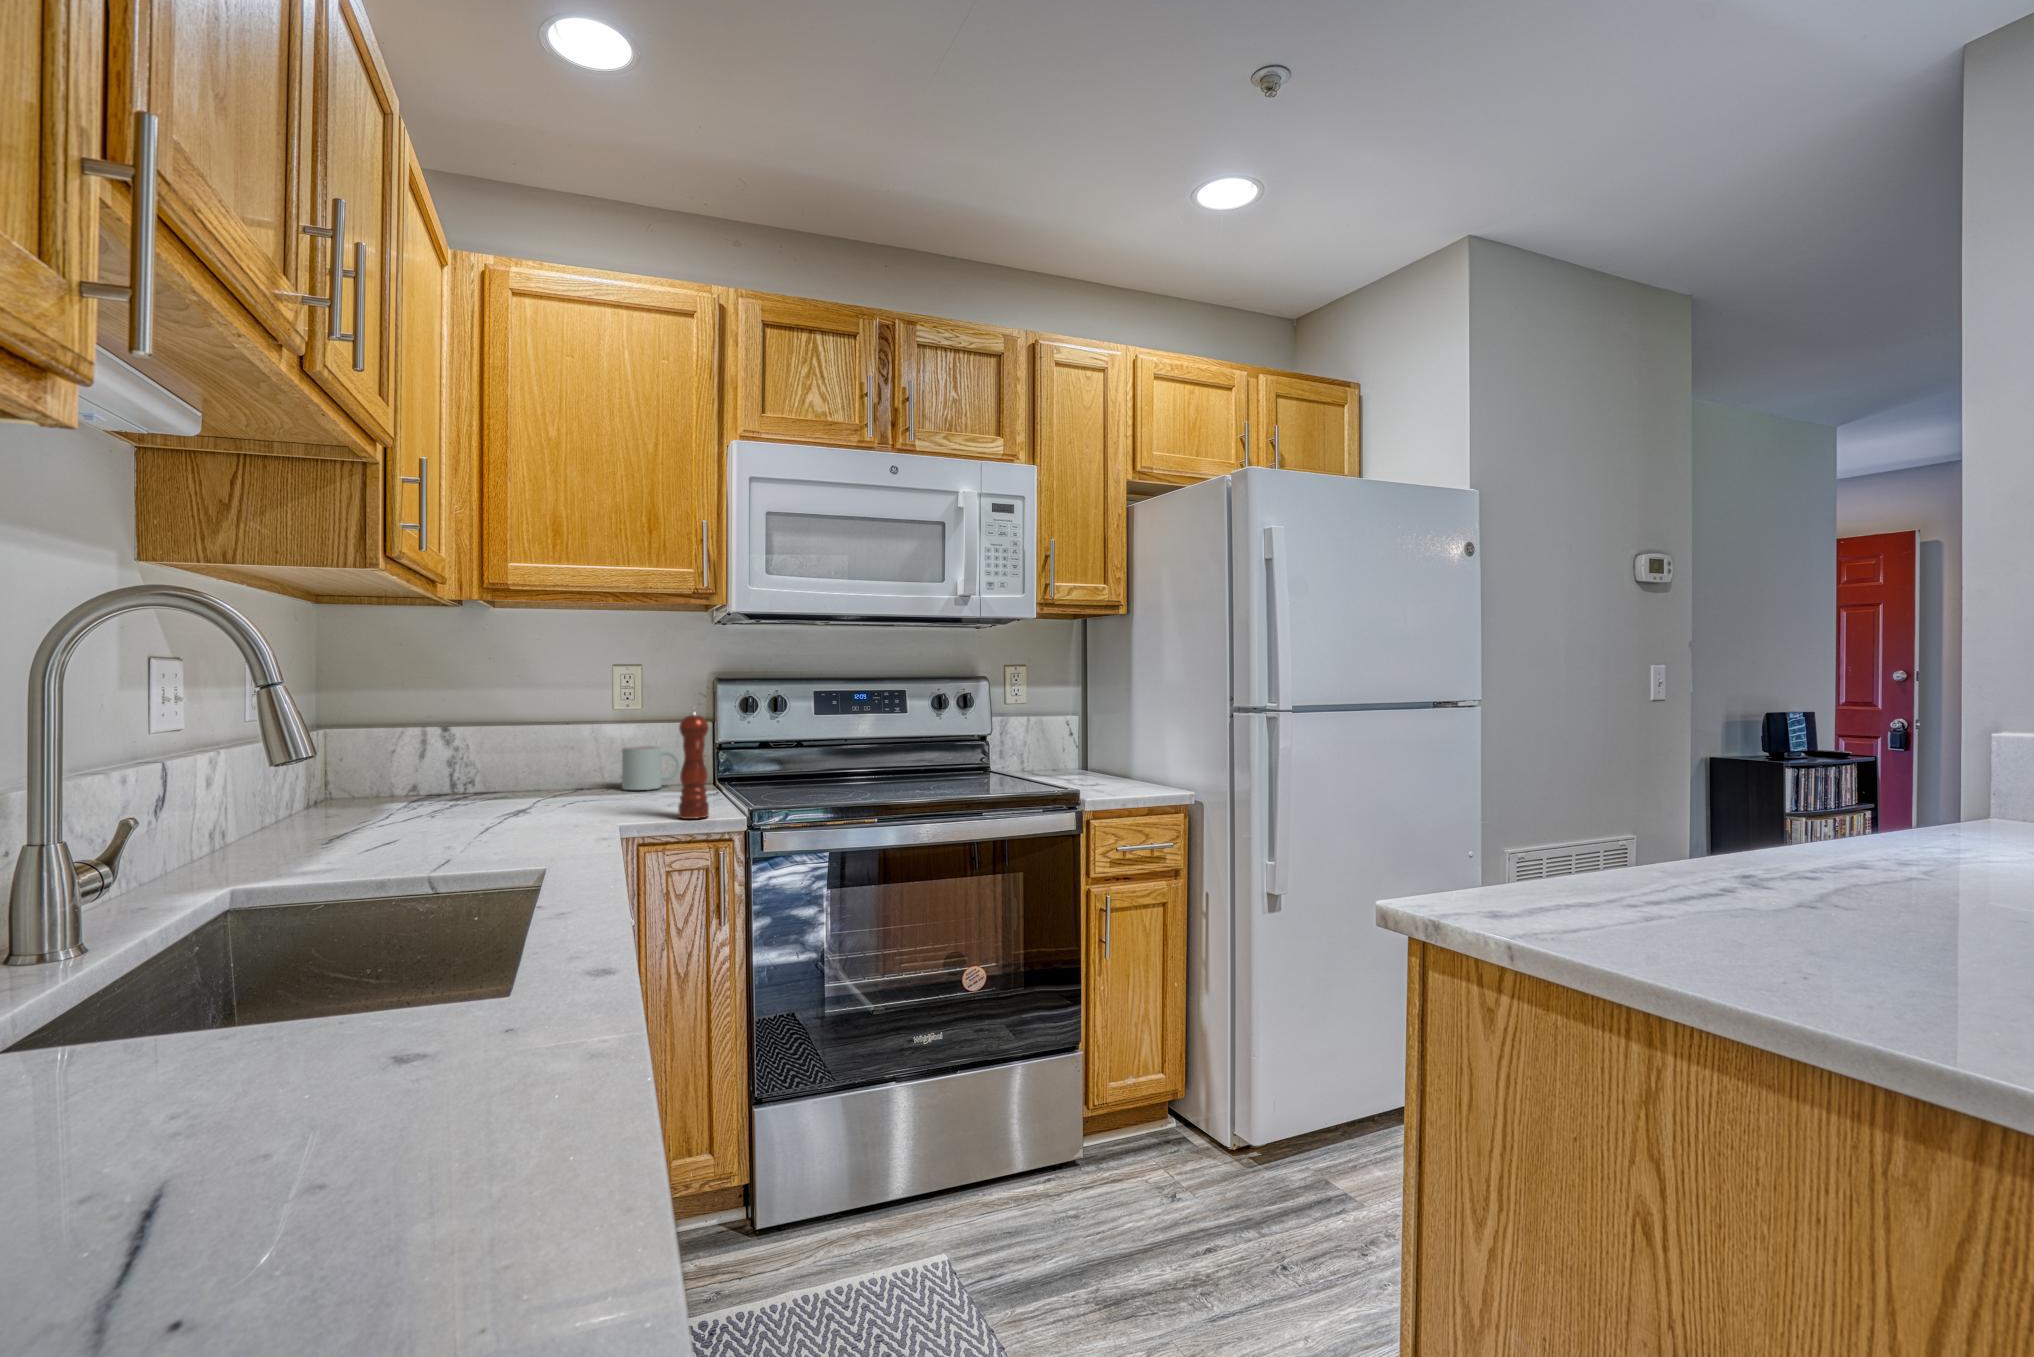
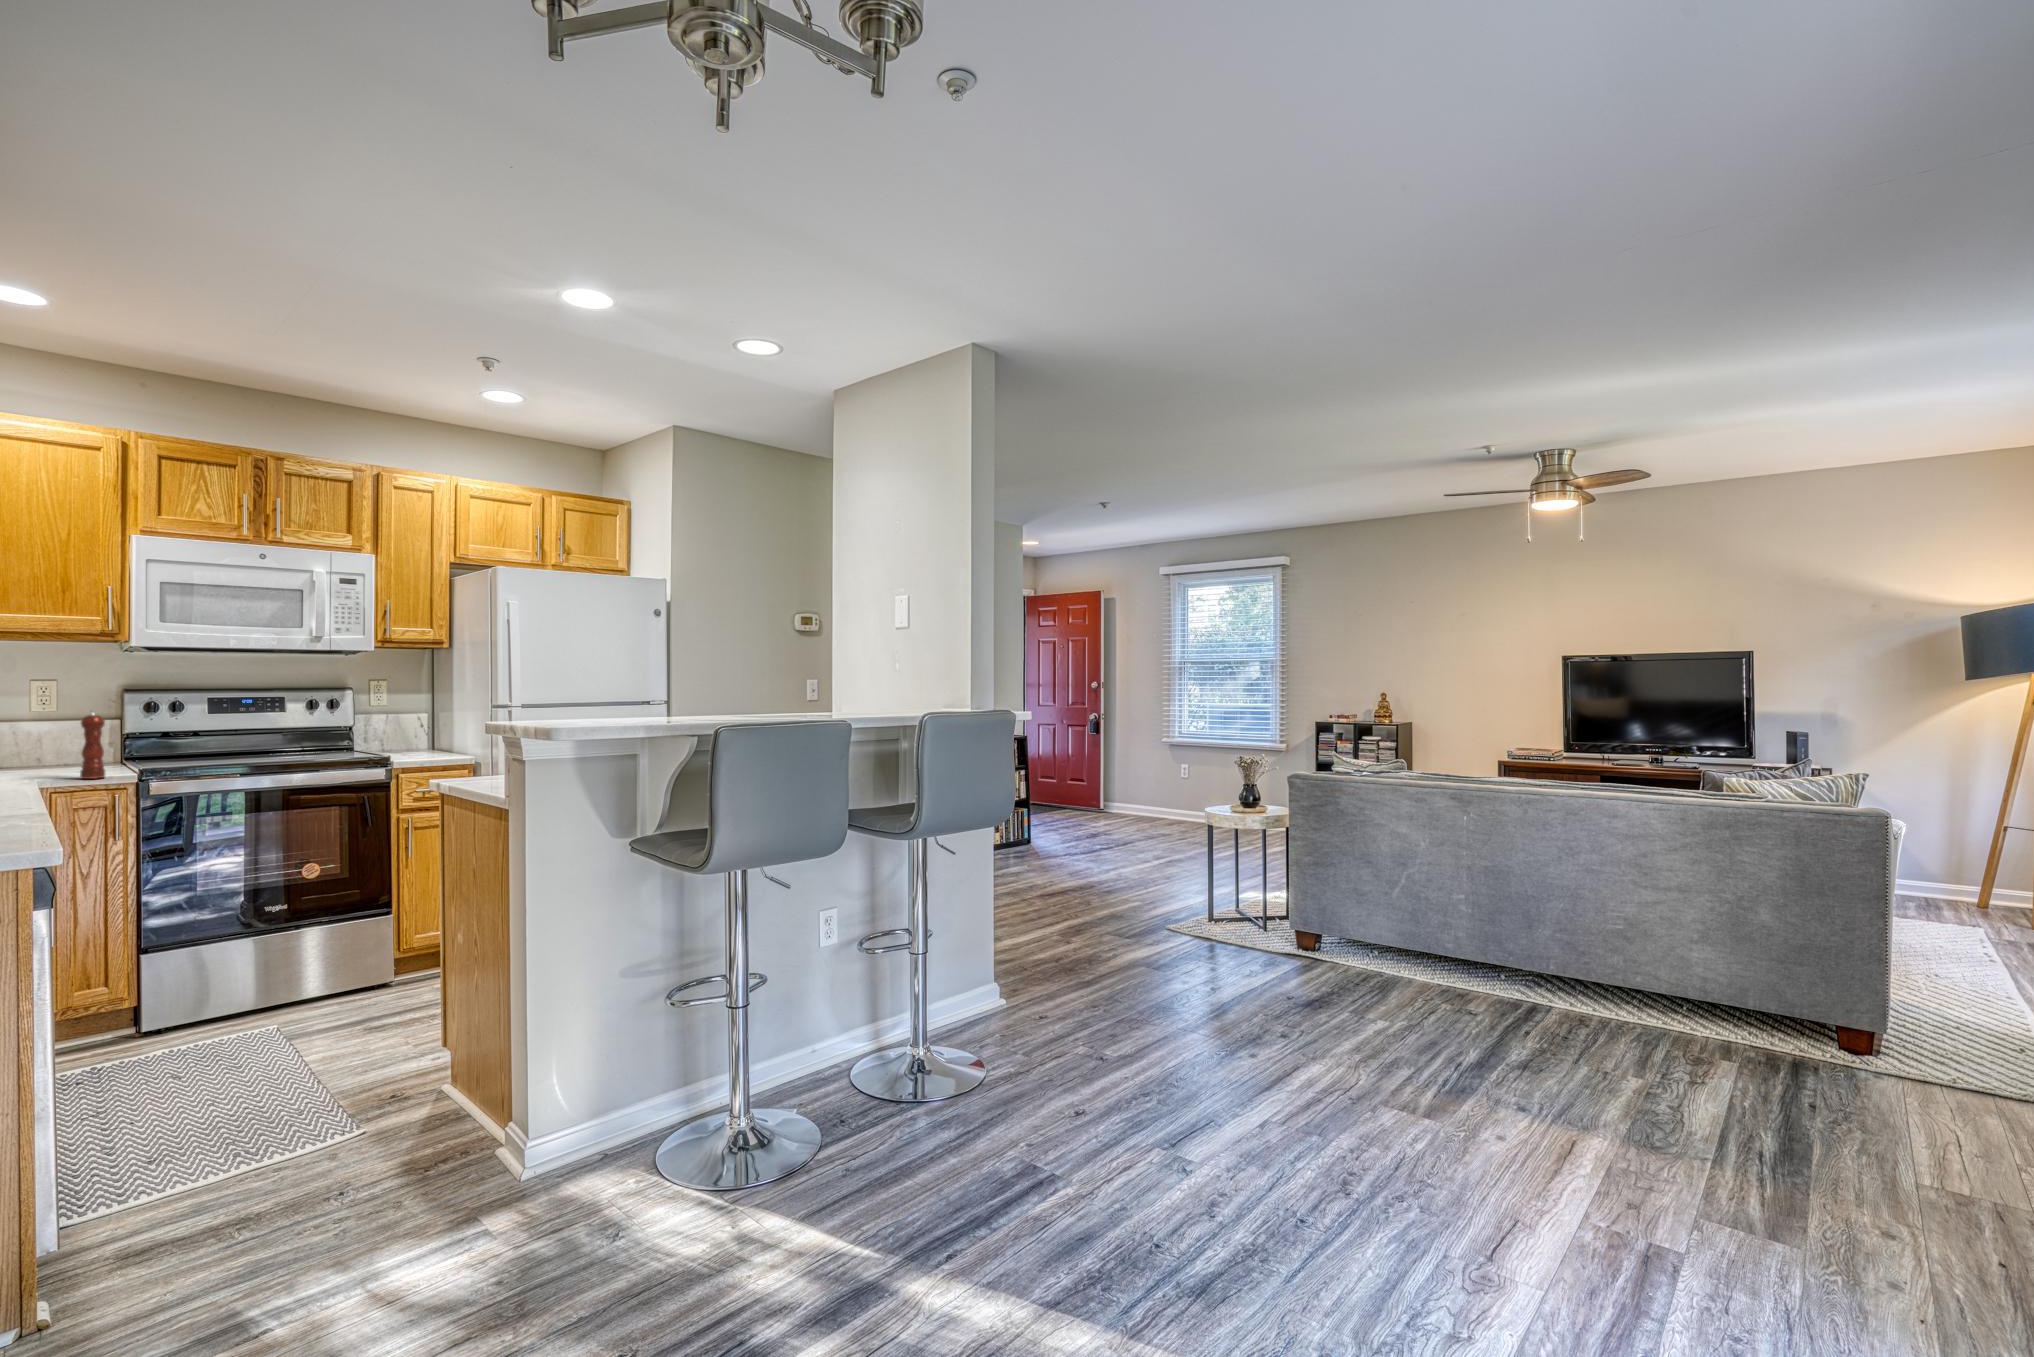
mug: present [622,746,681,790] -> none [32,737,85,767]

